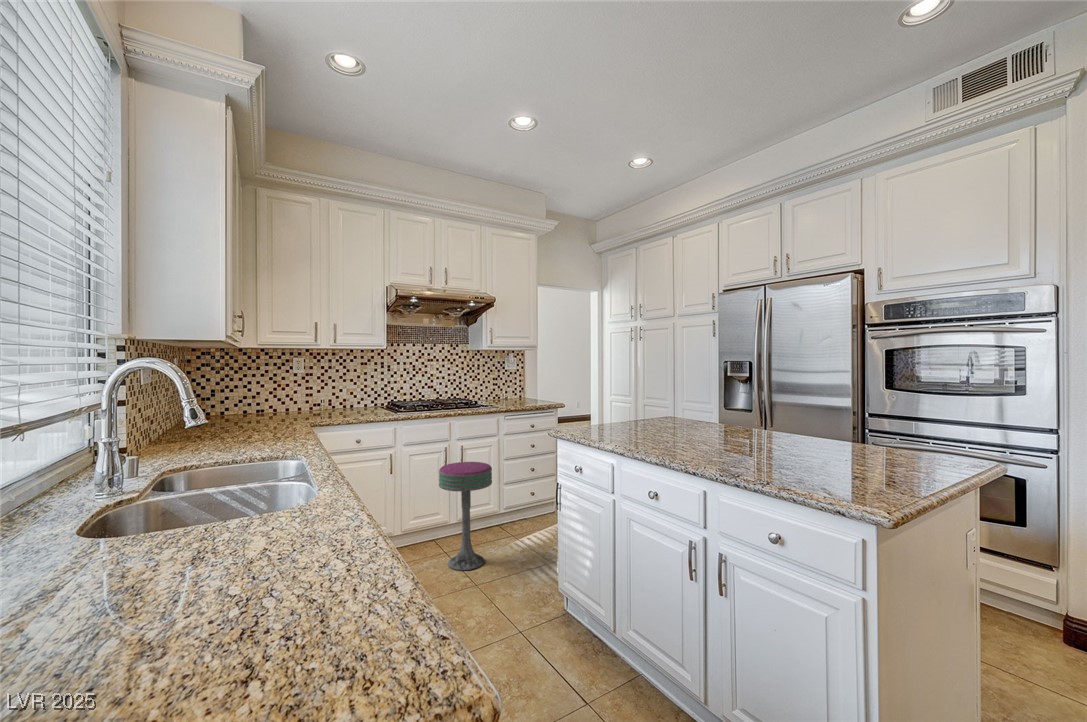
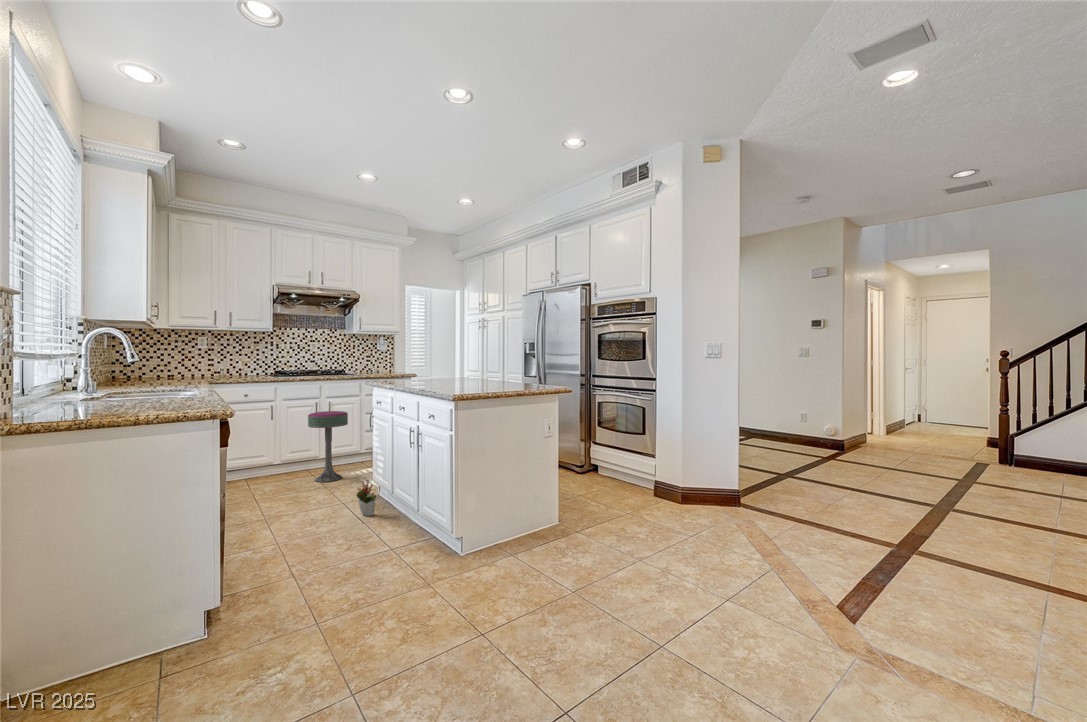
decorative plant: none [549,609,585,679] -> present [357,480,376,516]

